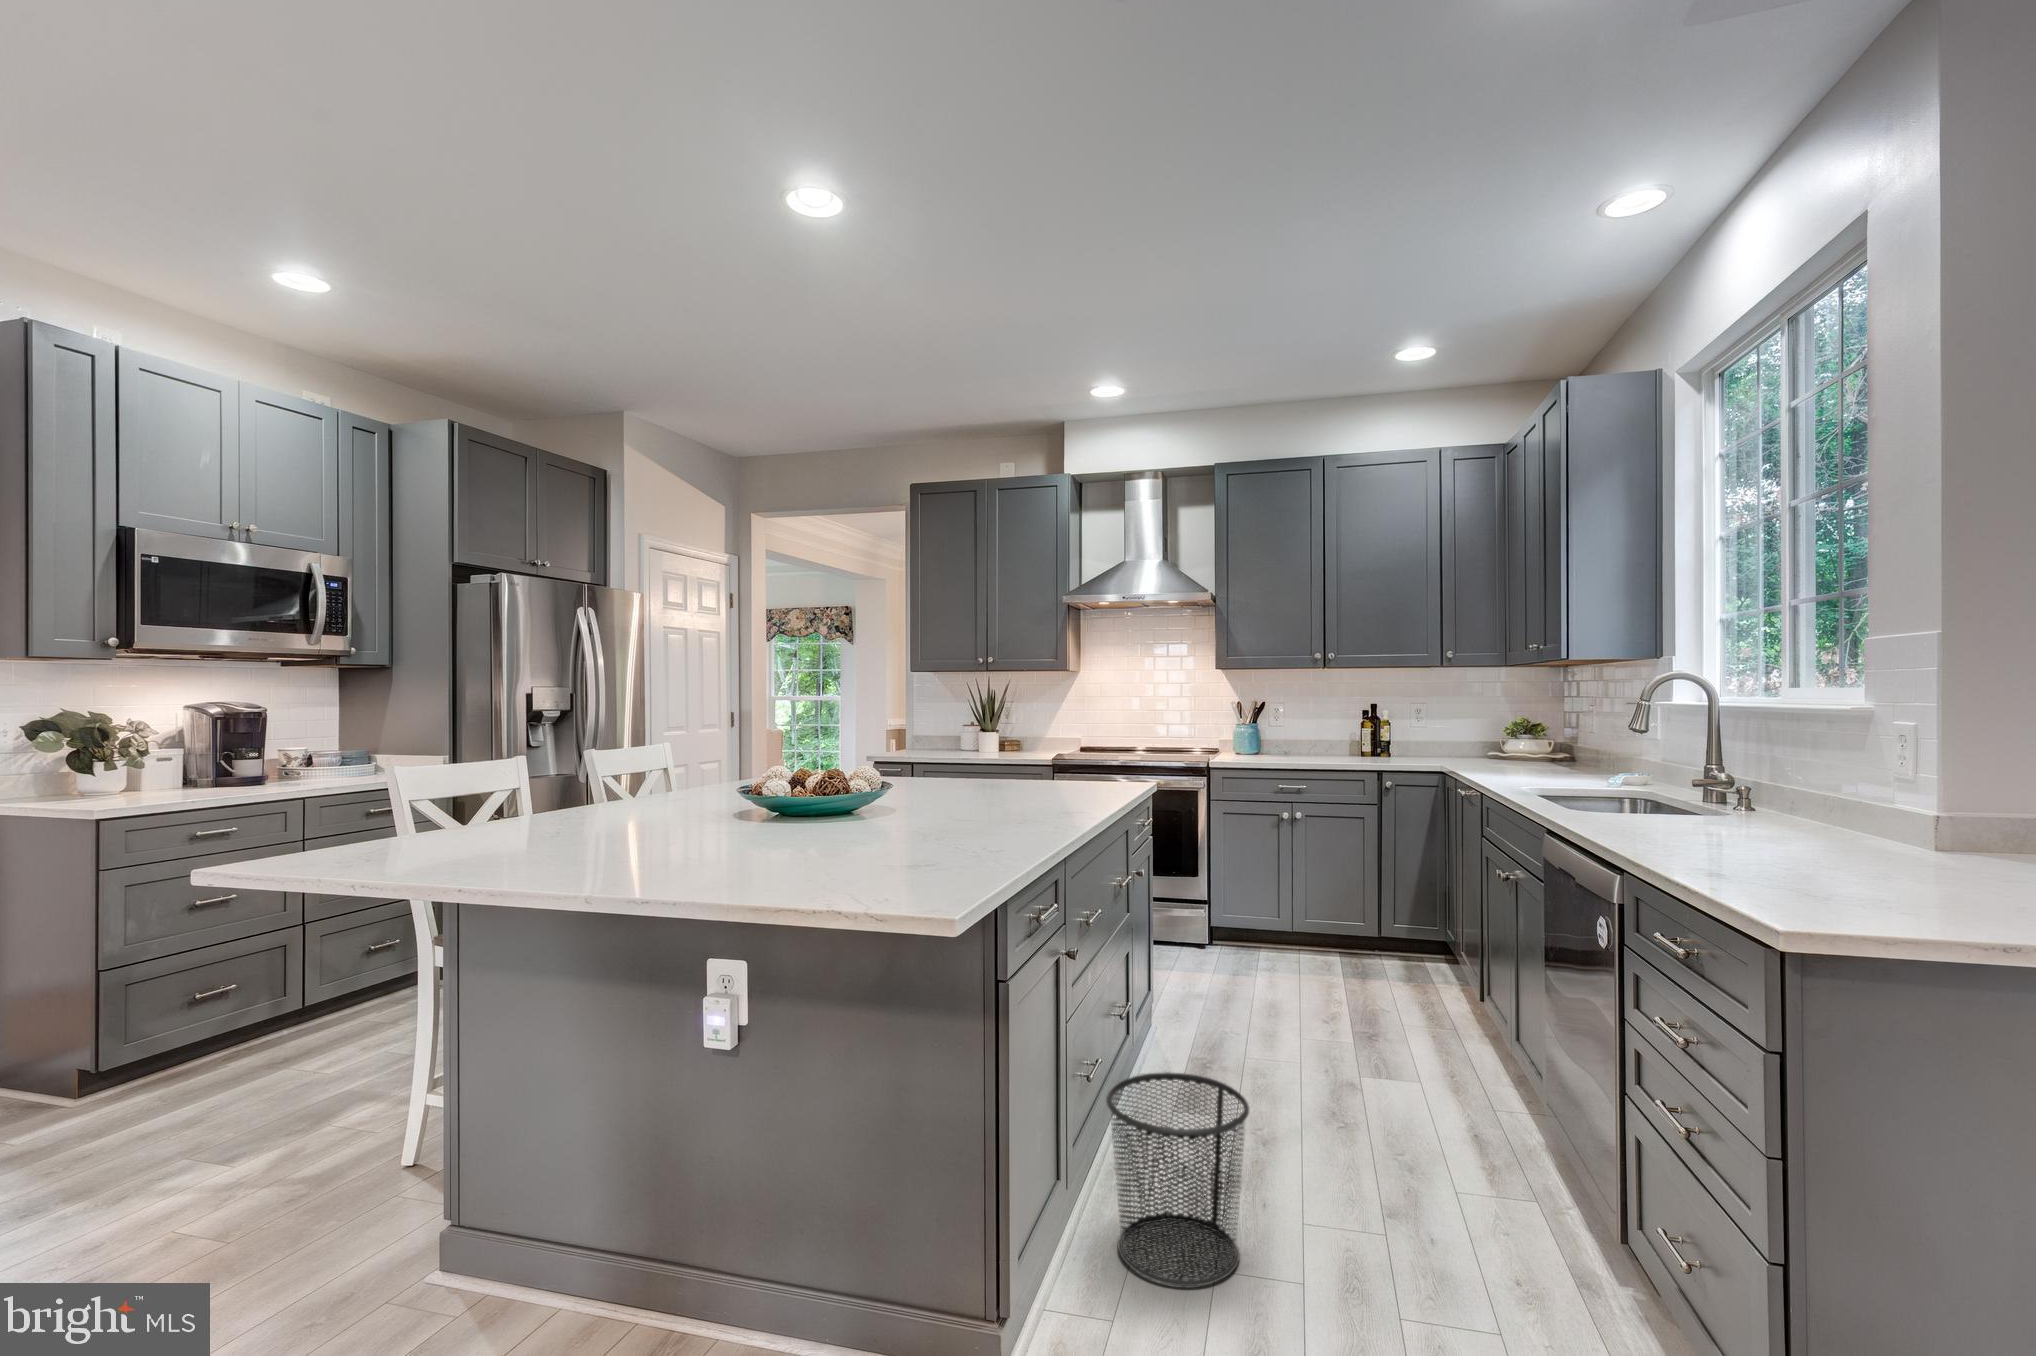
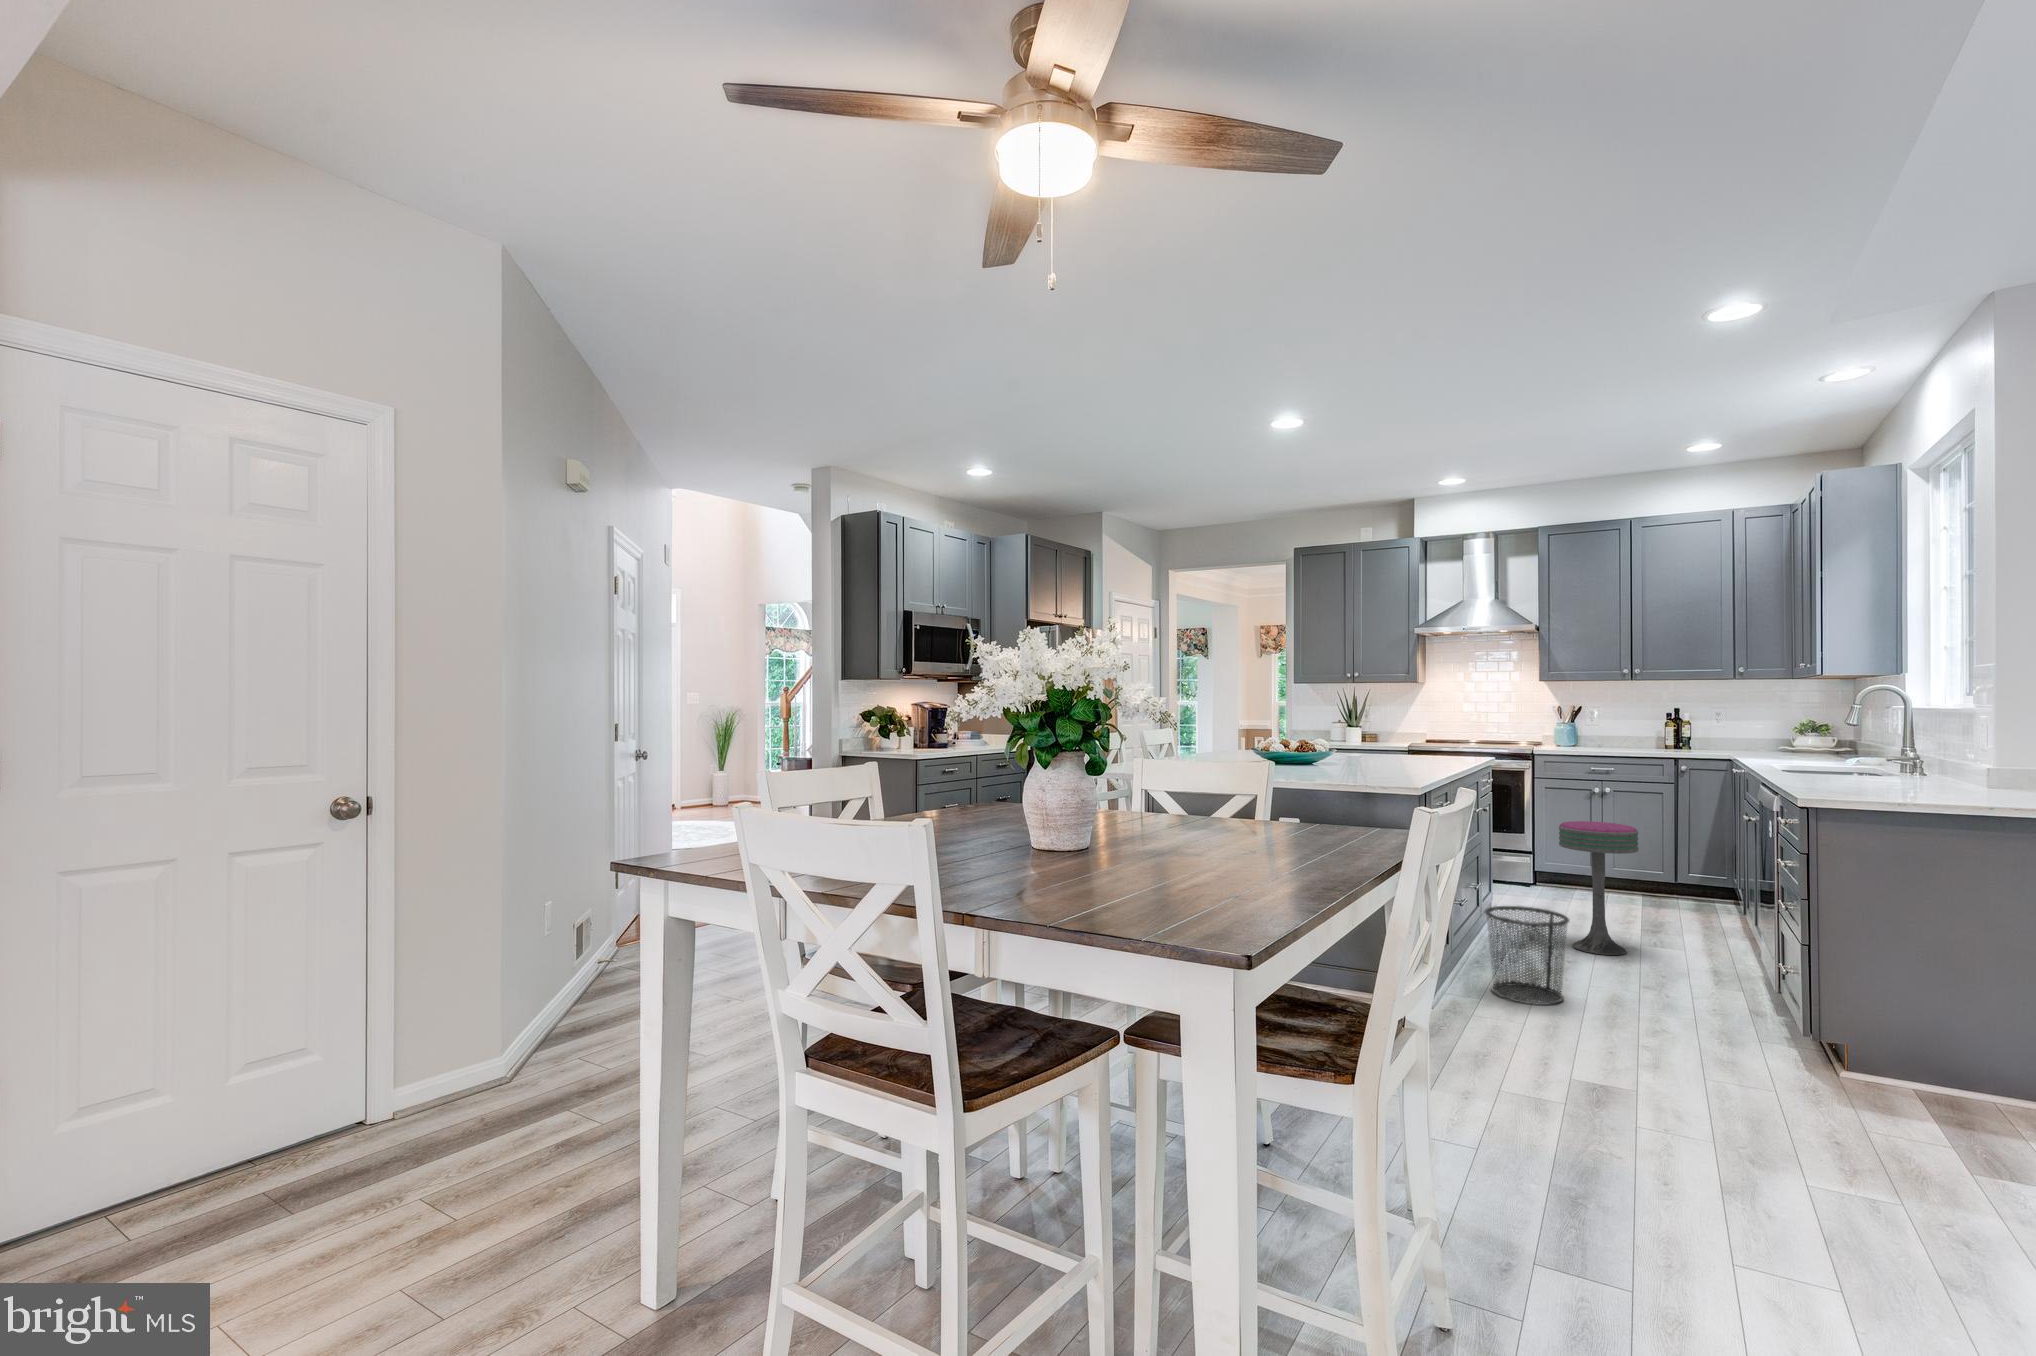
bar stool: none [1236,882,1346,1101] -> present [1559,821,1638,955]

